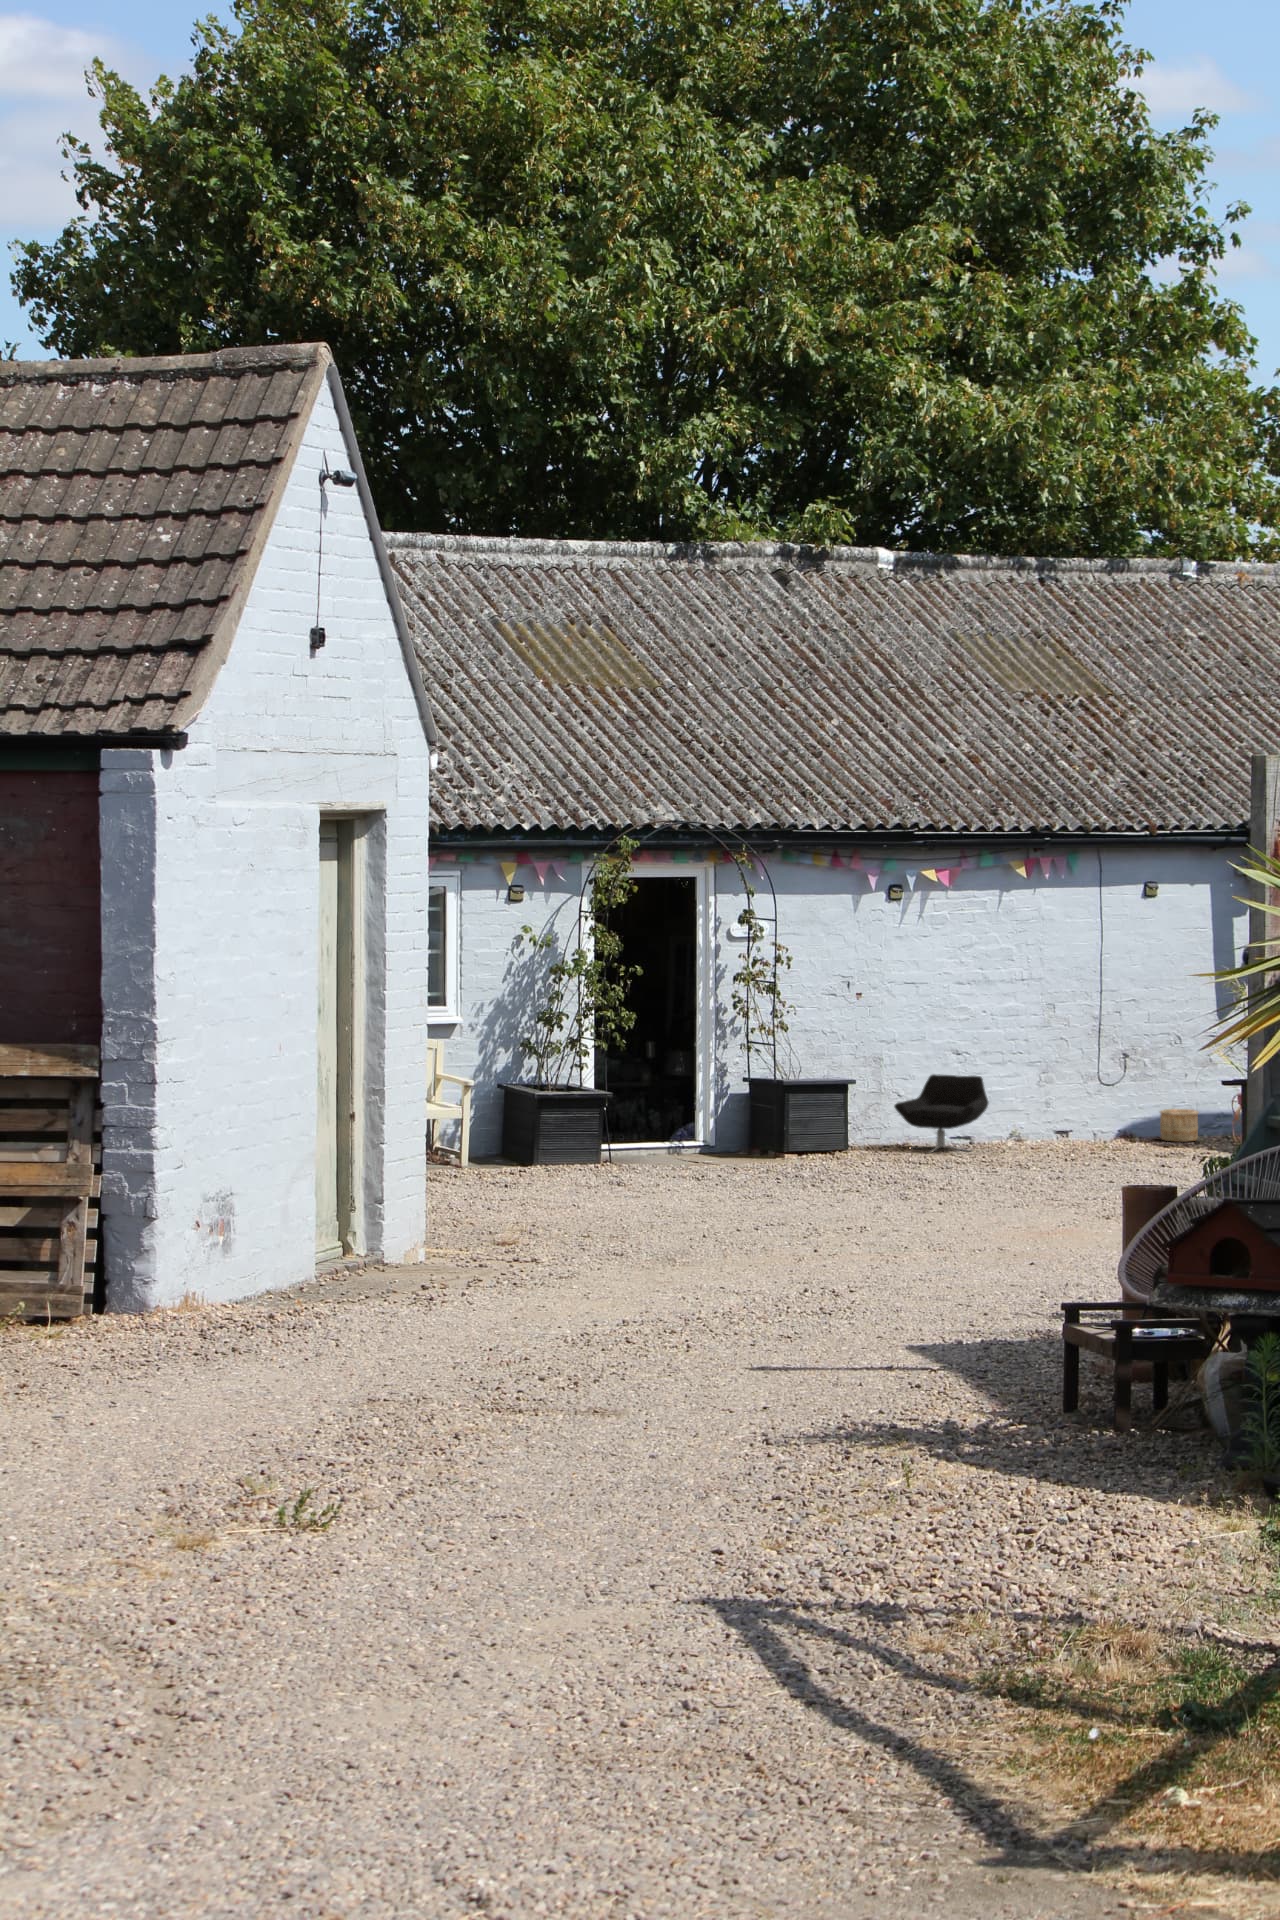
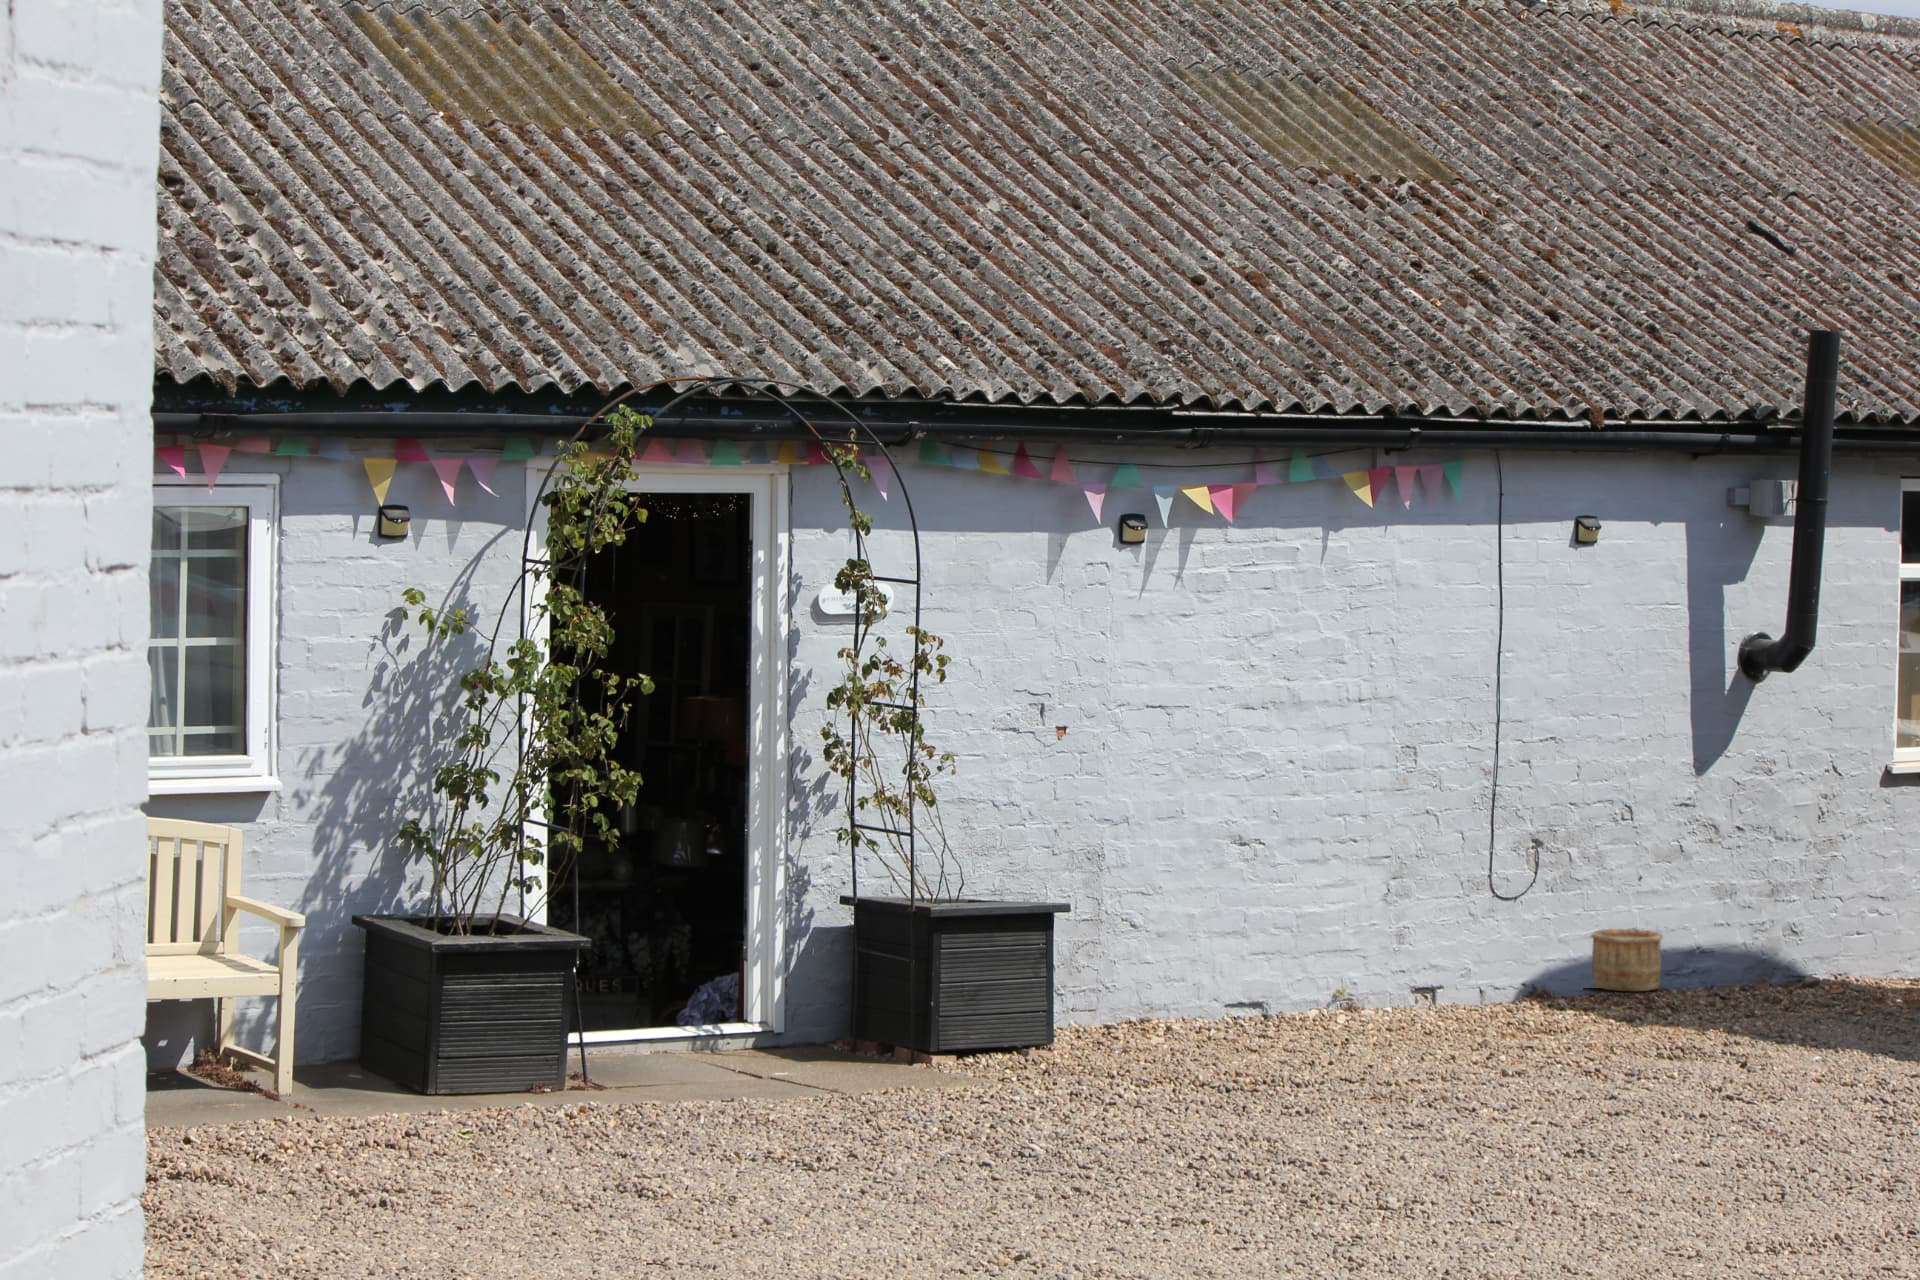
lounge chair: present [894,1074,988,1153] -> none [1131,875,1305,1033]

